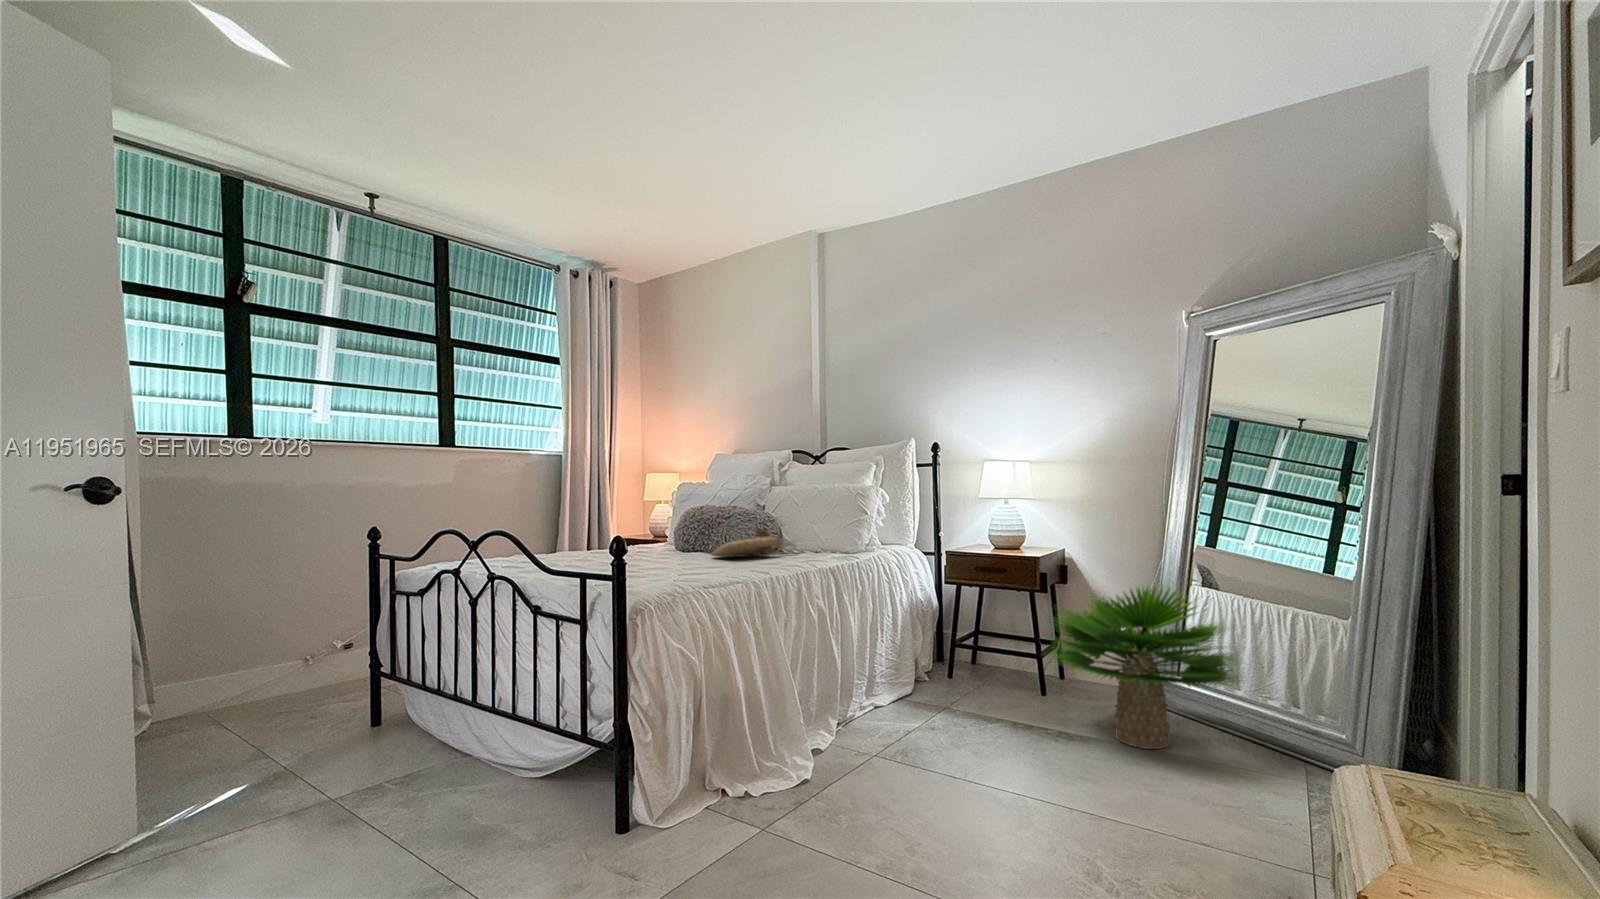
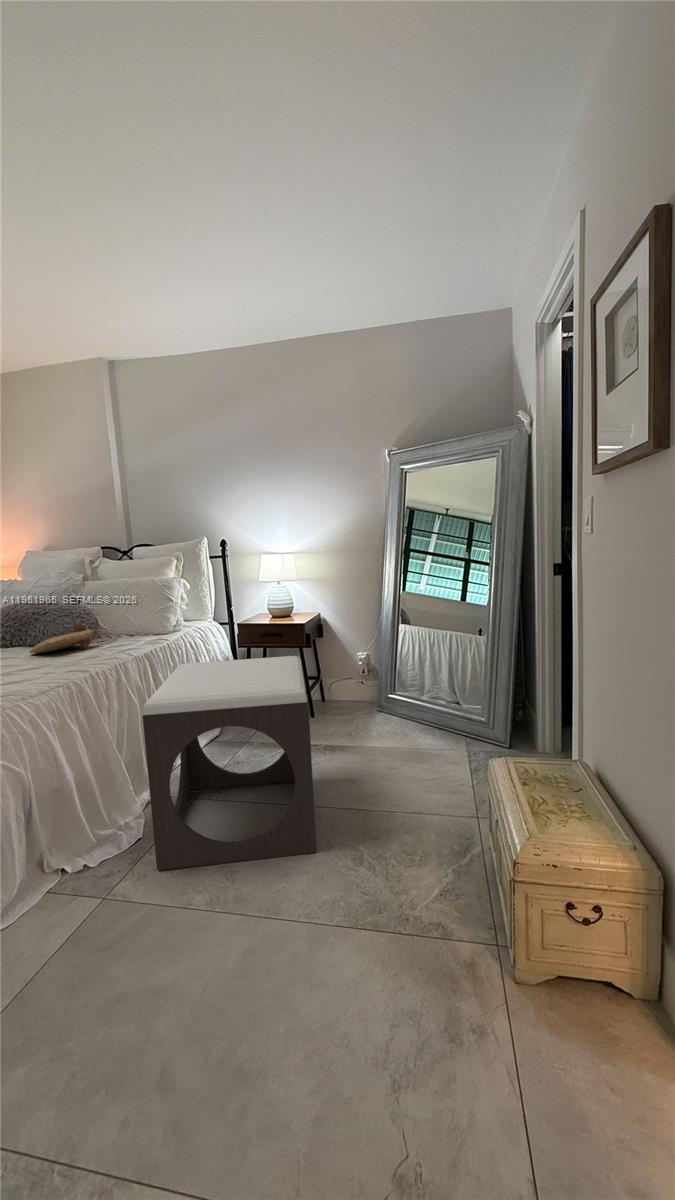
footstool: none [822,581,1028,849] -> present [143,656,317,870]
potted plant: present [1050,586,1240,749] -> none [311,635,440,747]

